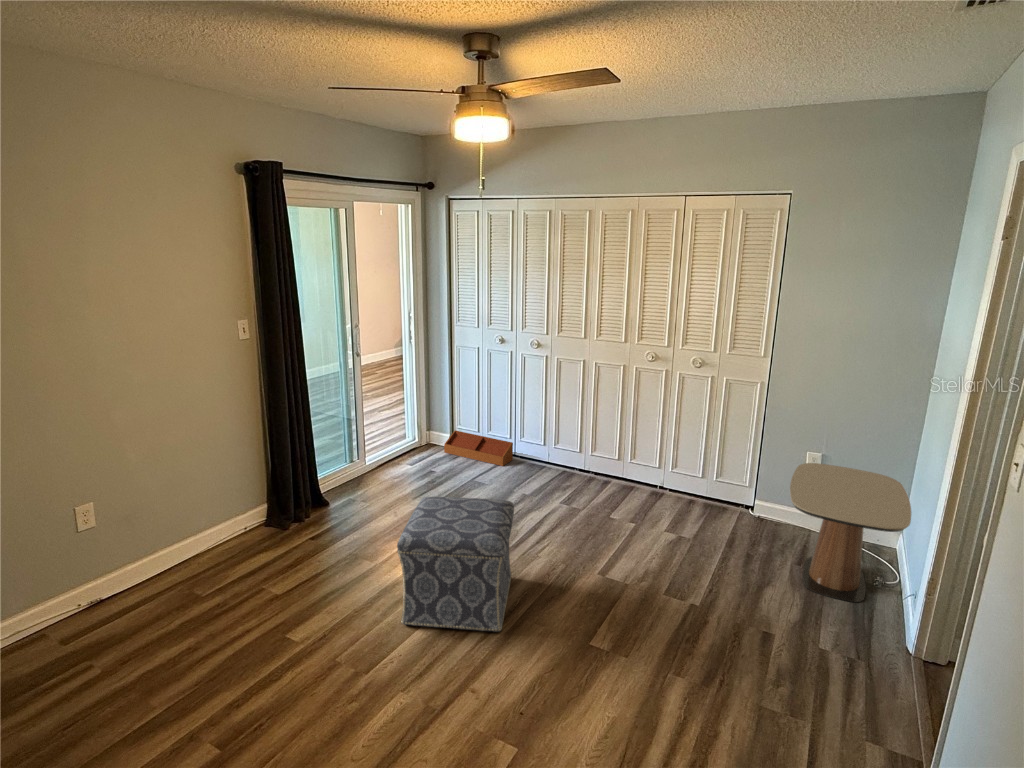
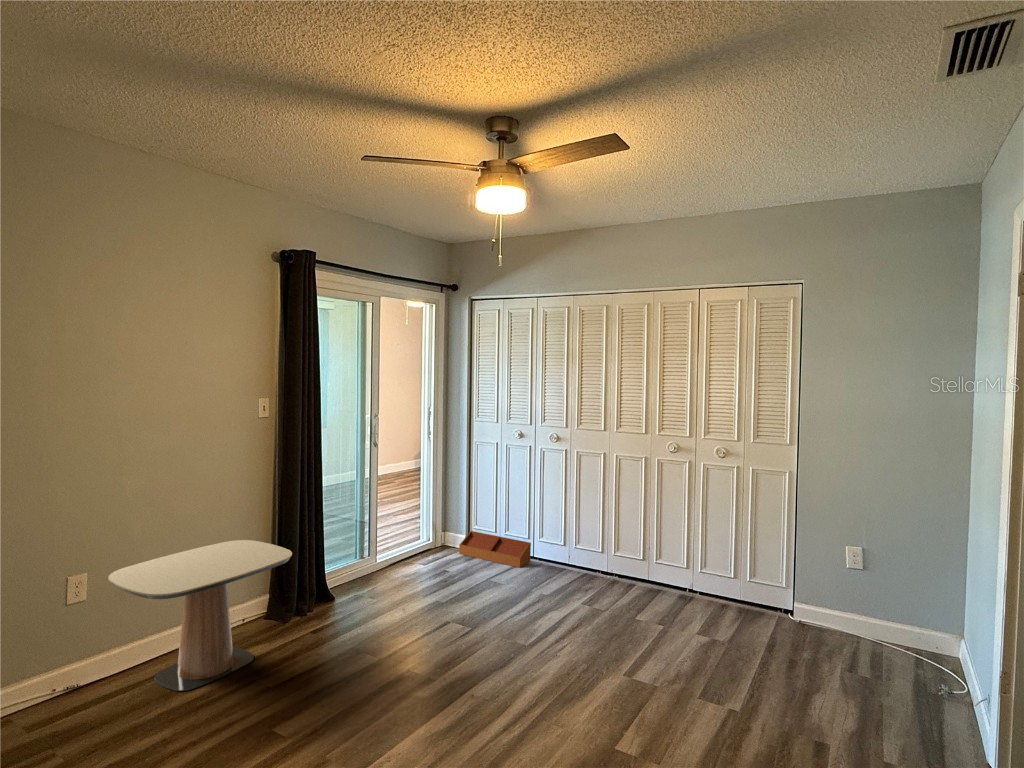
side table: present [790,463,911,602] -> present [108,540,292,691]
ottoman: present [397,497,514,632] -> none [402,579,530,733]

